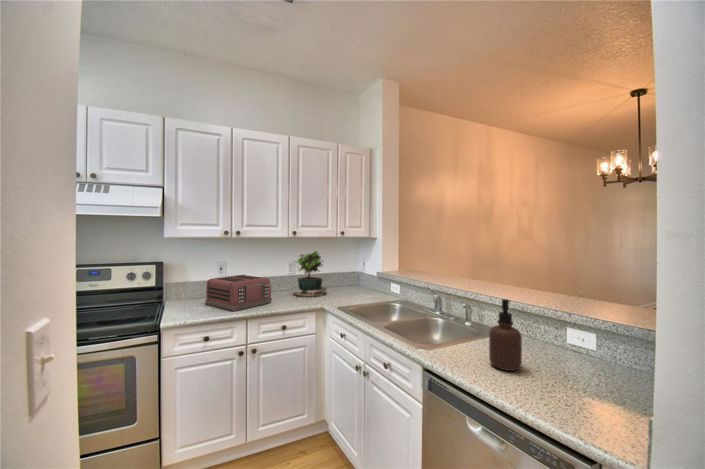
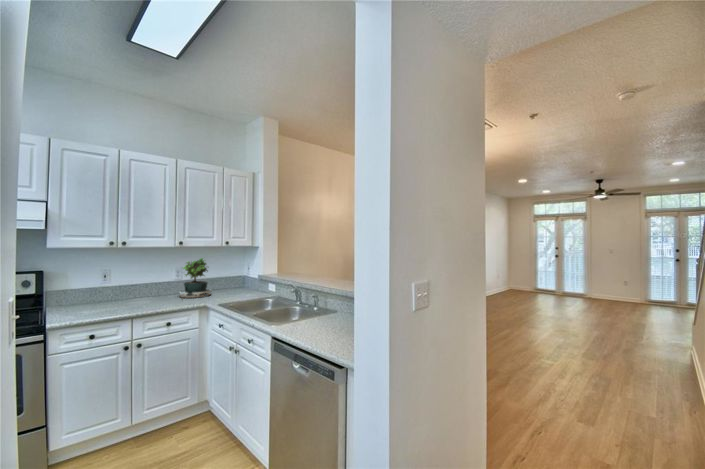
toaster: present [205,275,272,311] -> none [89,281,158,312]
soap dispenser: present [489,299,522,371] -> none [314,288,332,332]

